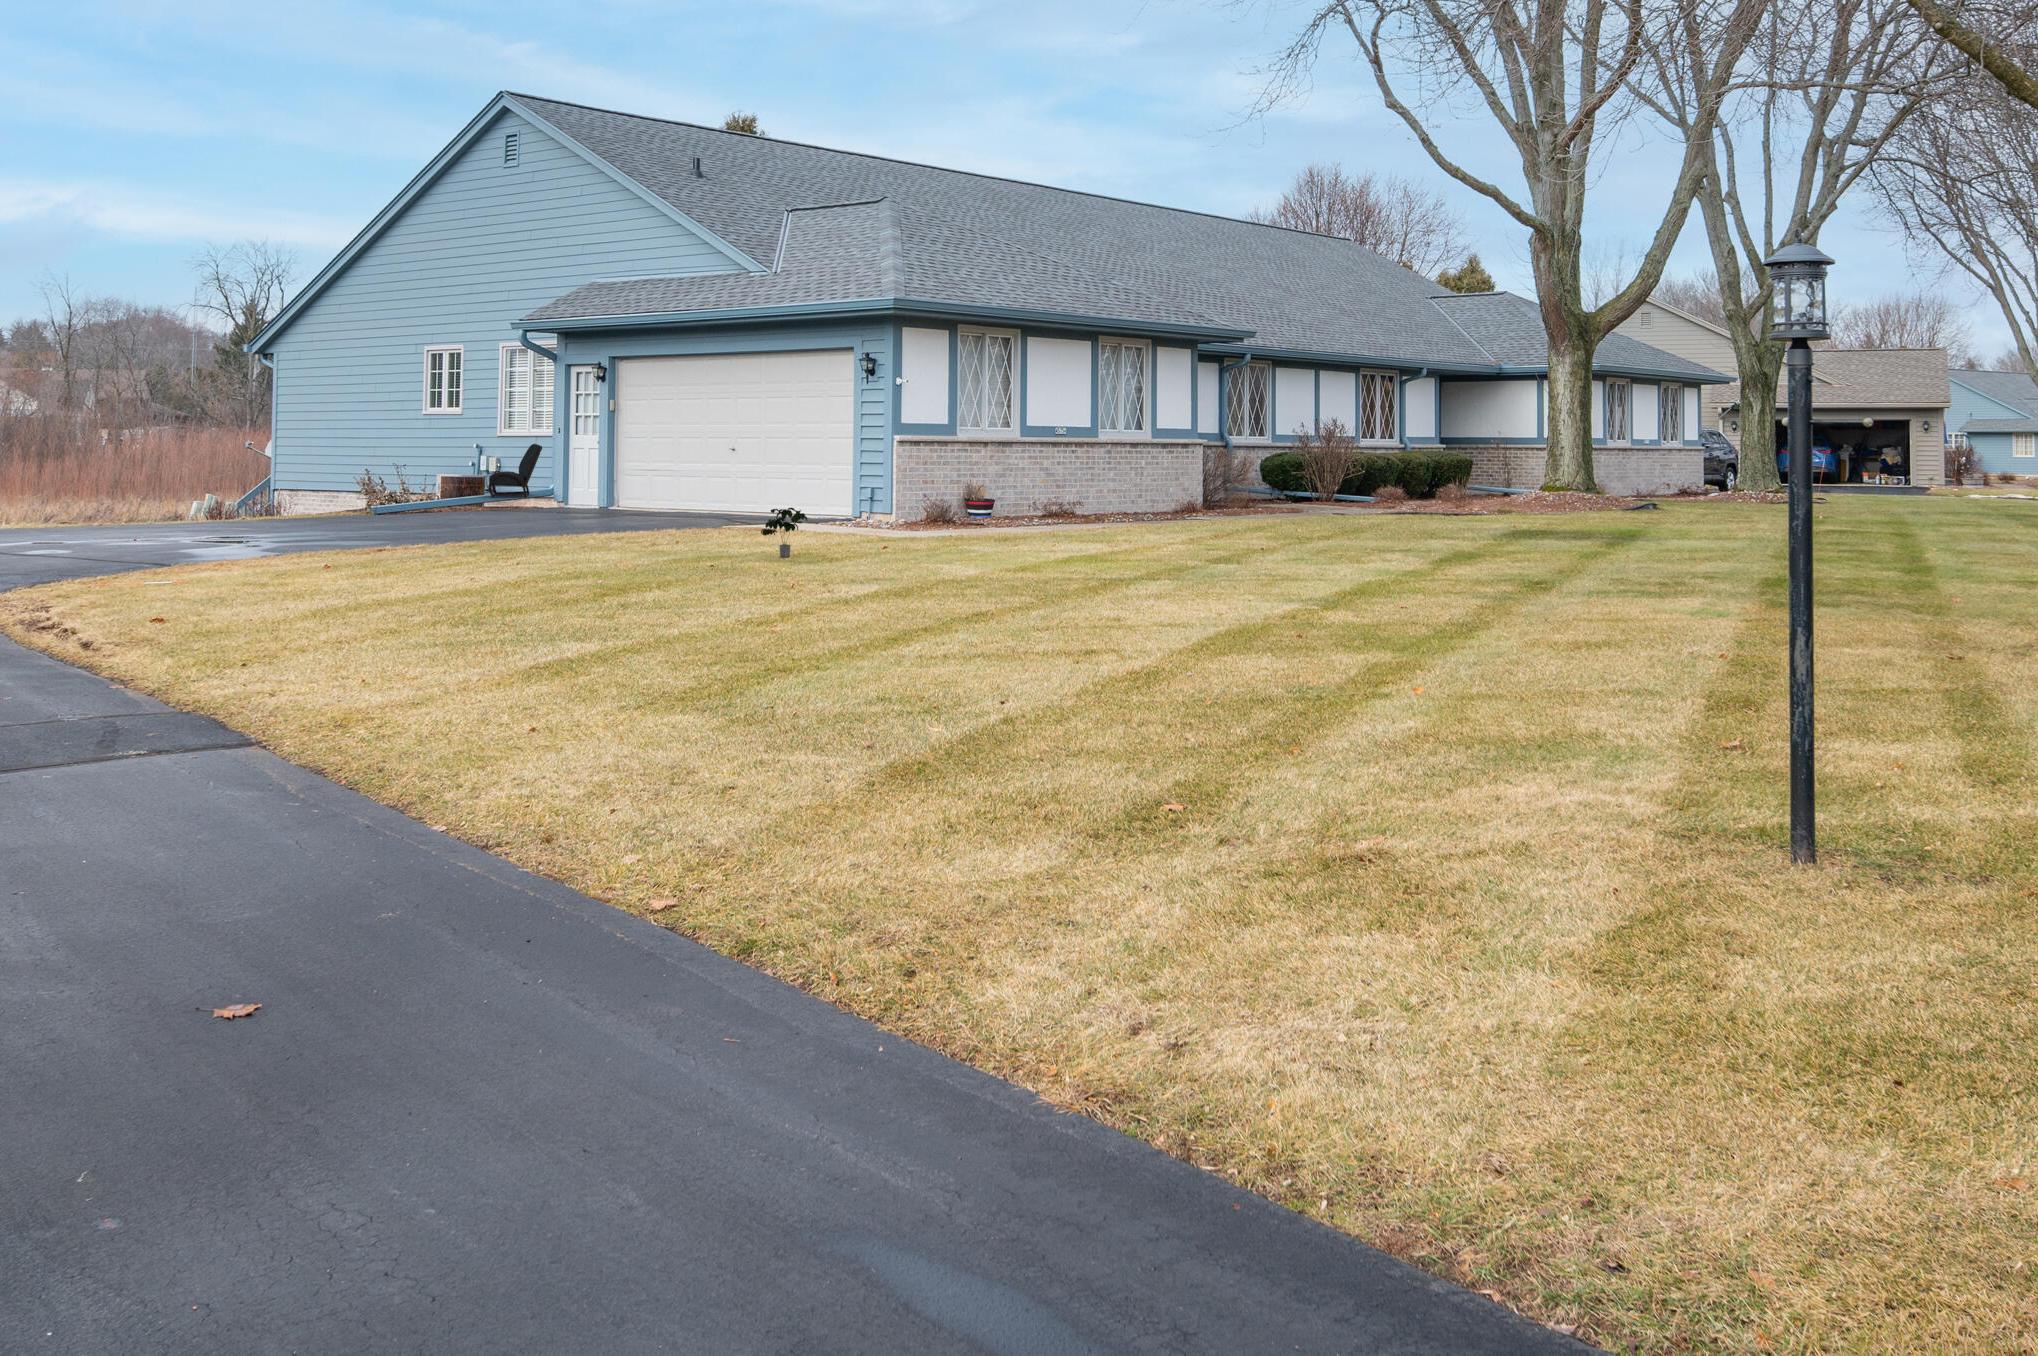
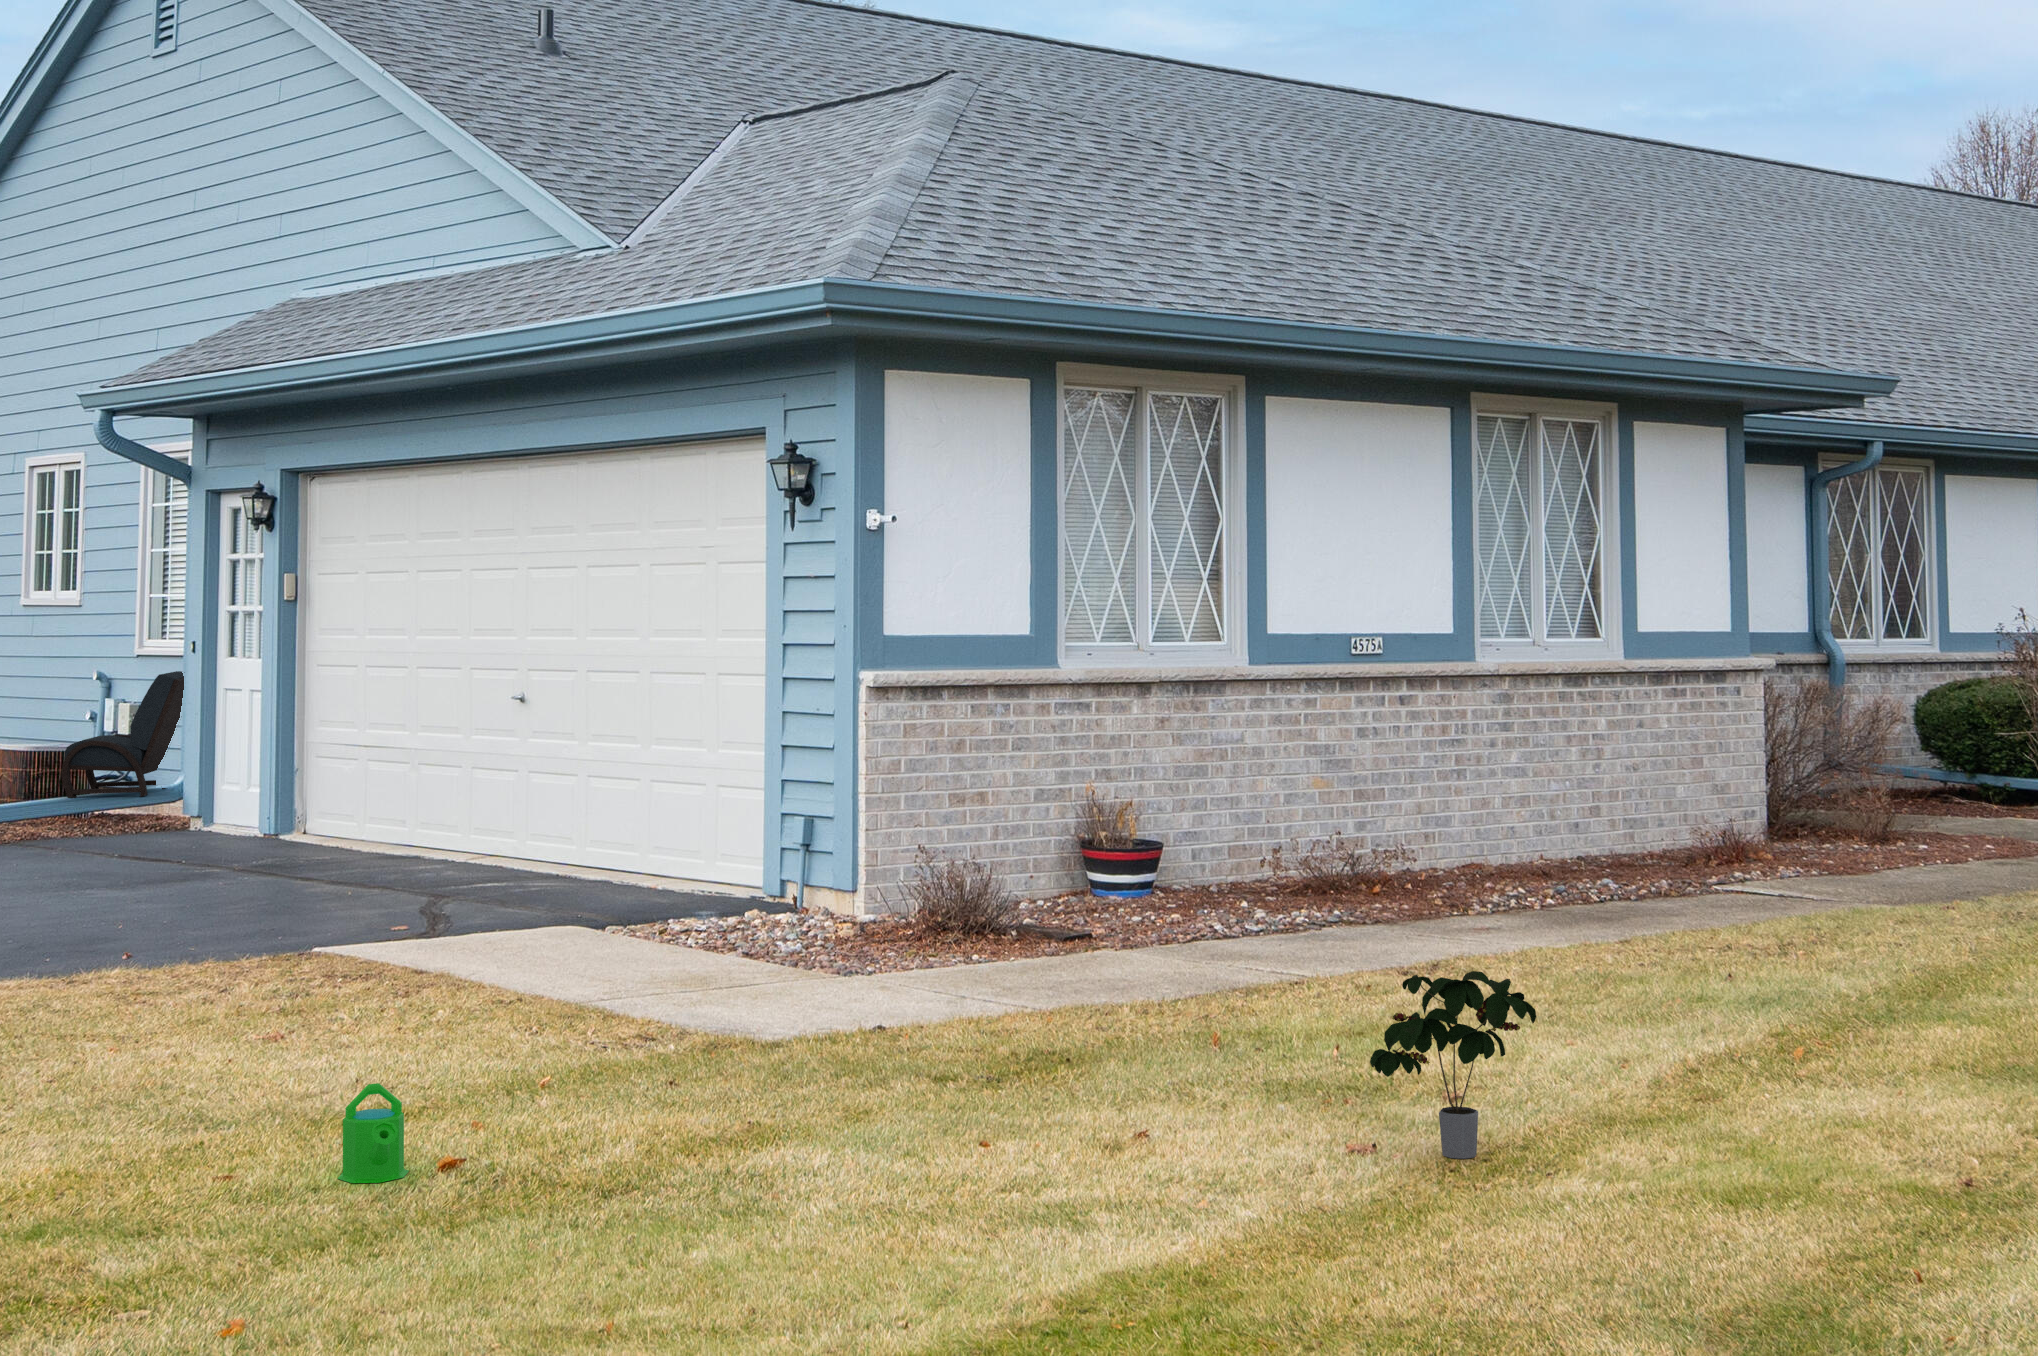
potted plant: present [761,508,807,557] -> present [1370,971,1536,1159]
watering can: none [827,535,847,560] -> present [338,1083,409,1183]

